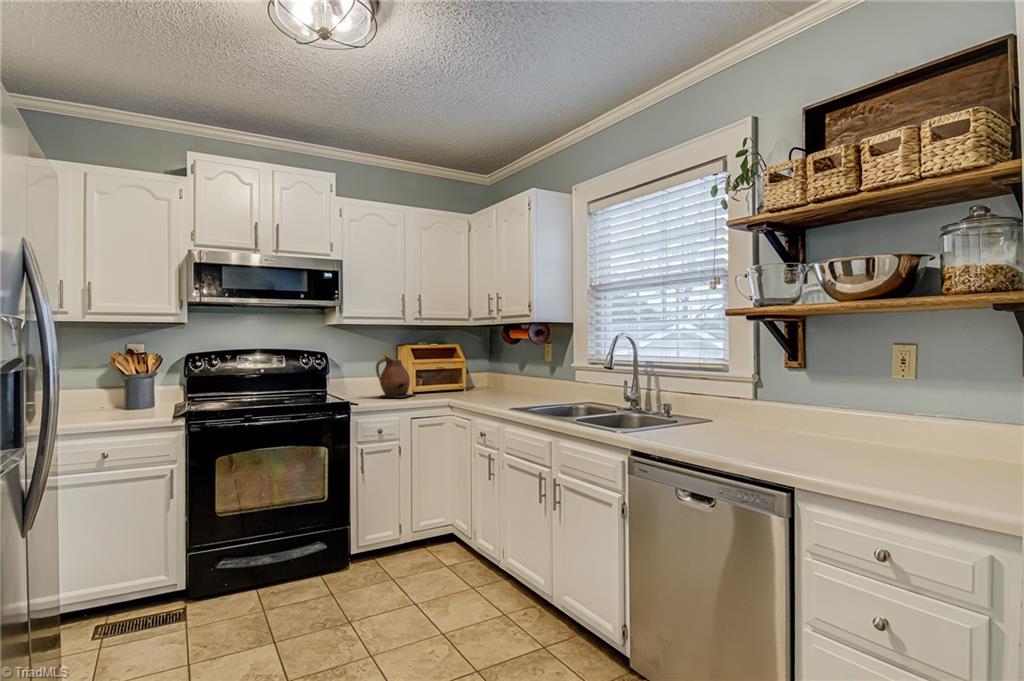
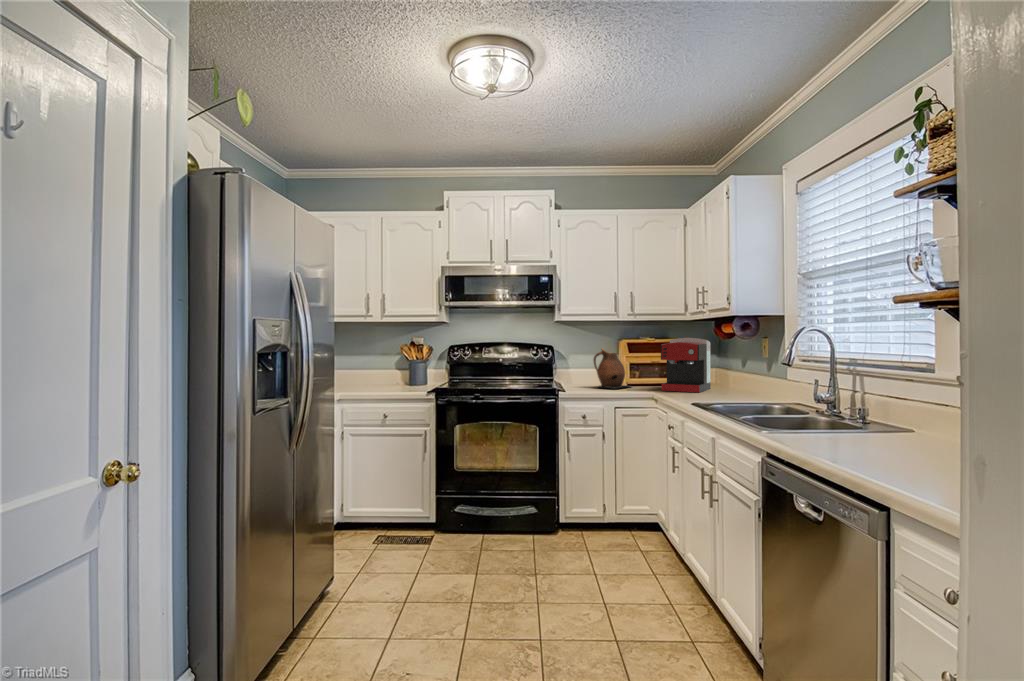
coffee maker: none [452,343,493,397] -> present [661,338,711,392]

